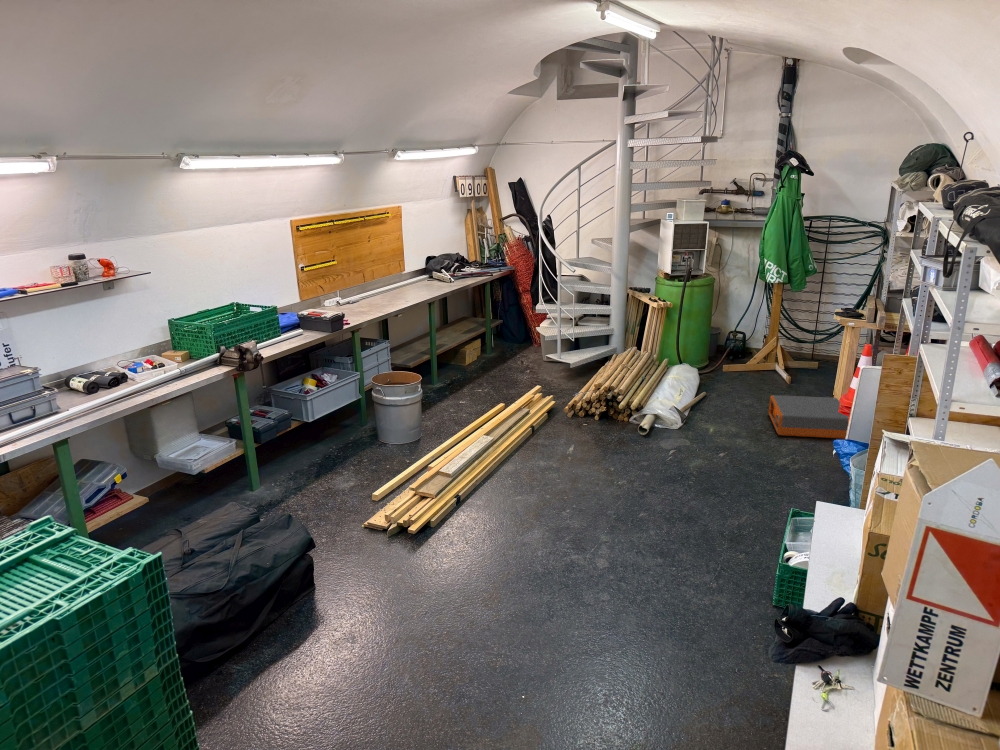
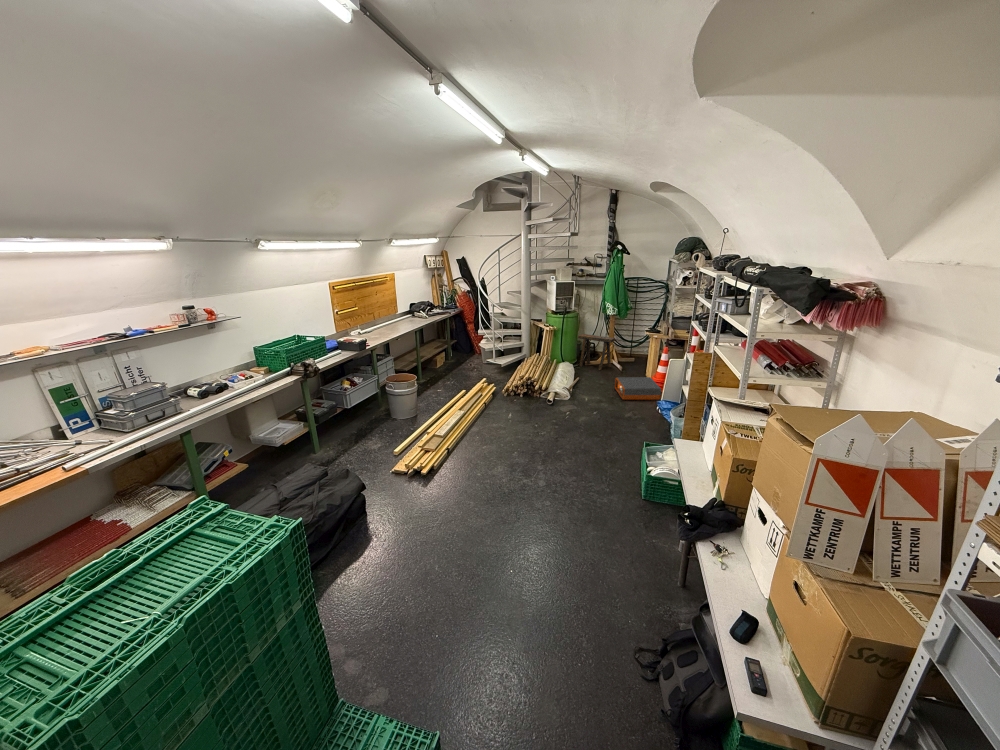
stool: none [712,315,779,381] -> present [578,334,615,370]

